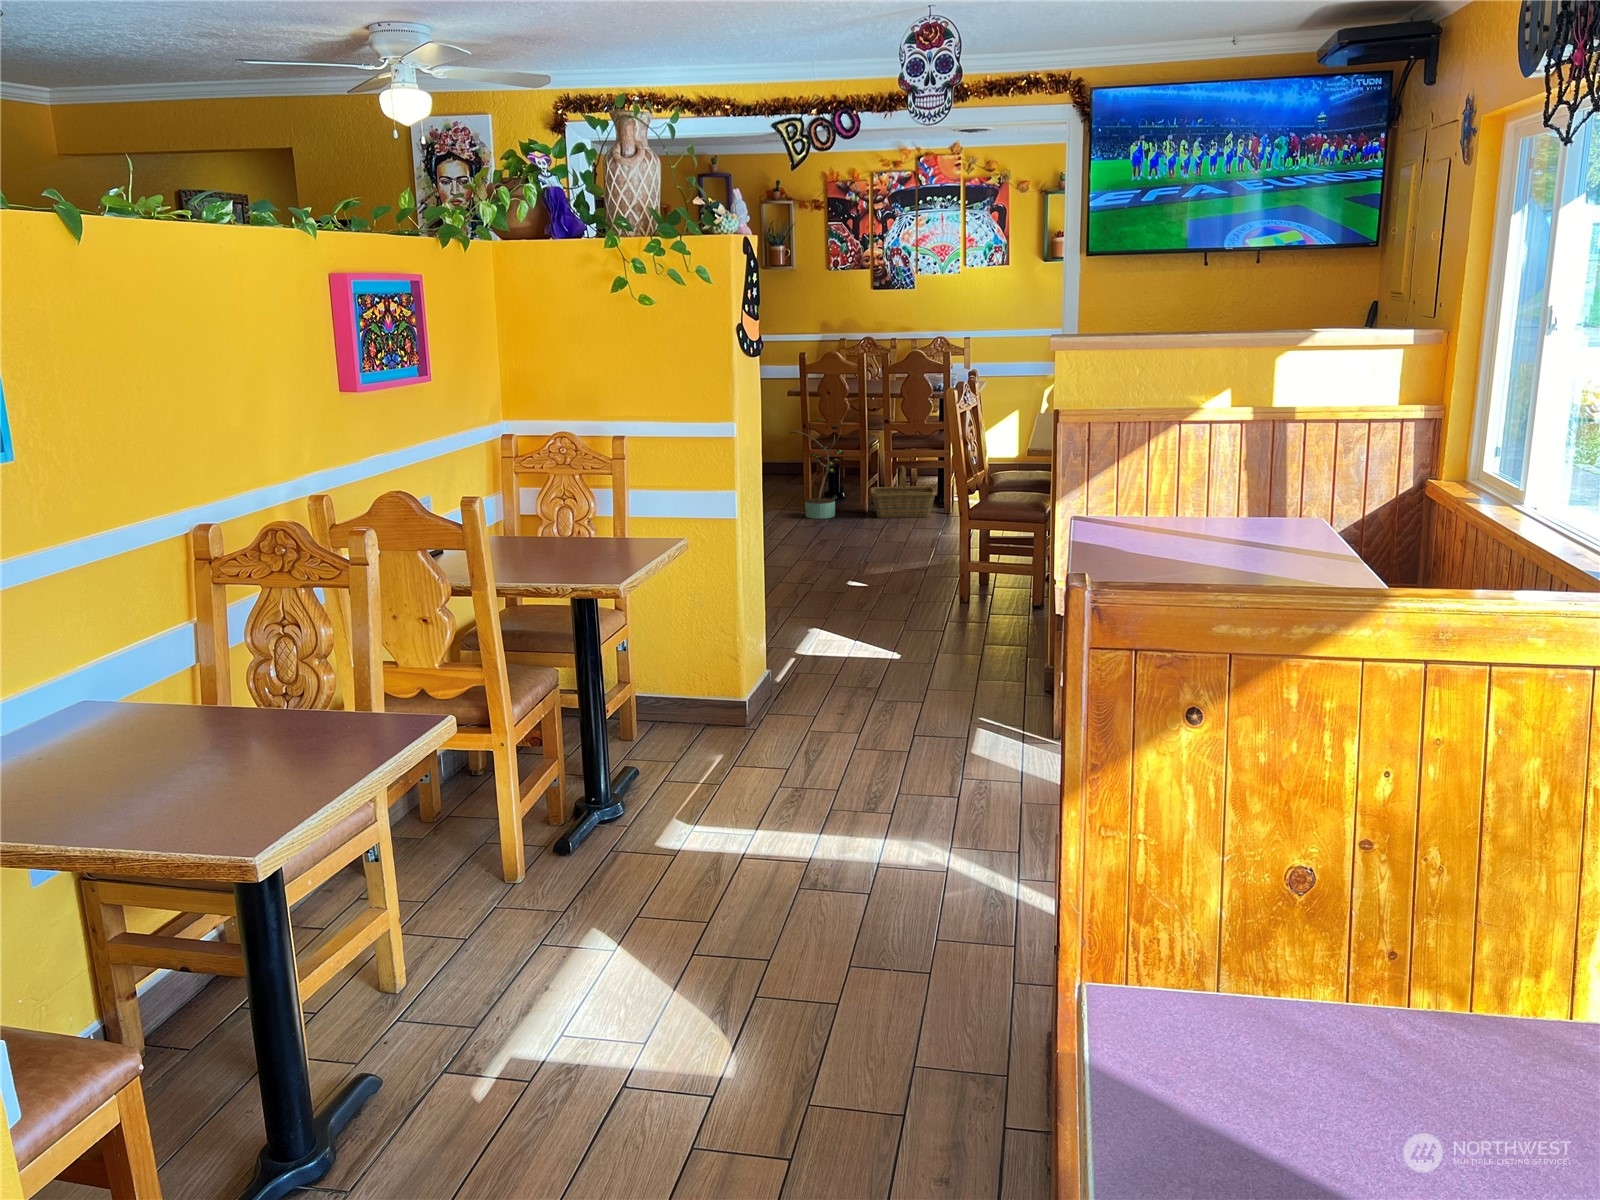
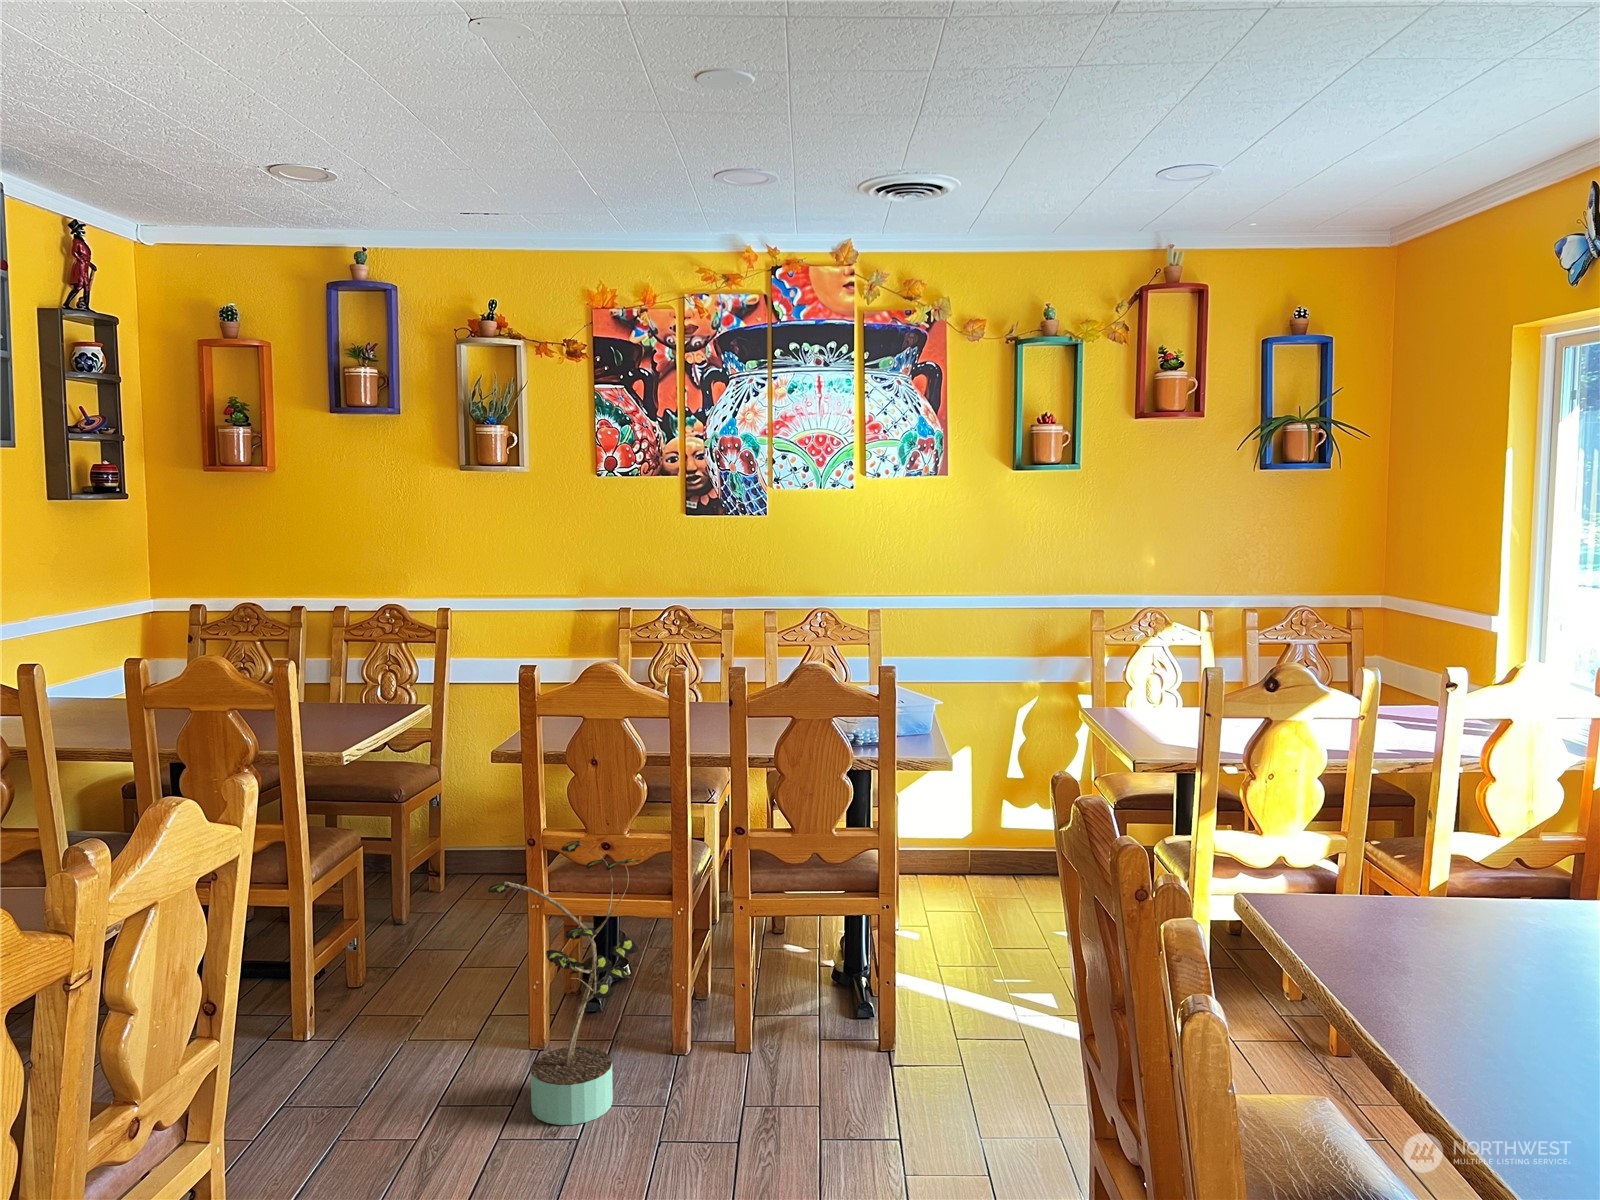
basket: present [870,466,936,518] -> none [704,956,883,1113]

